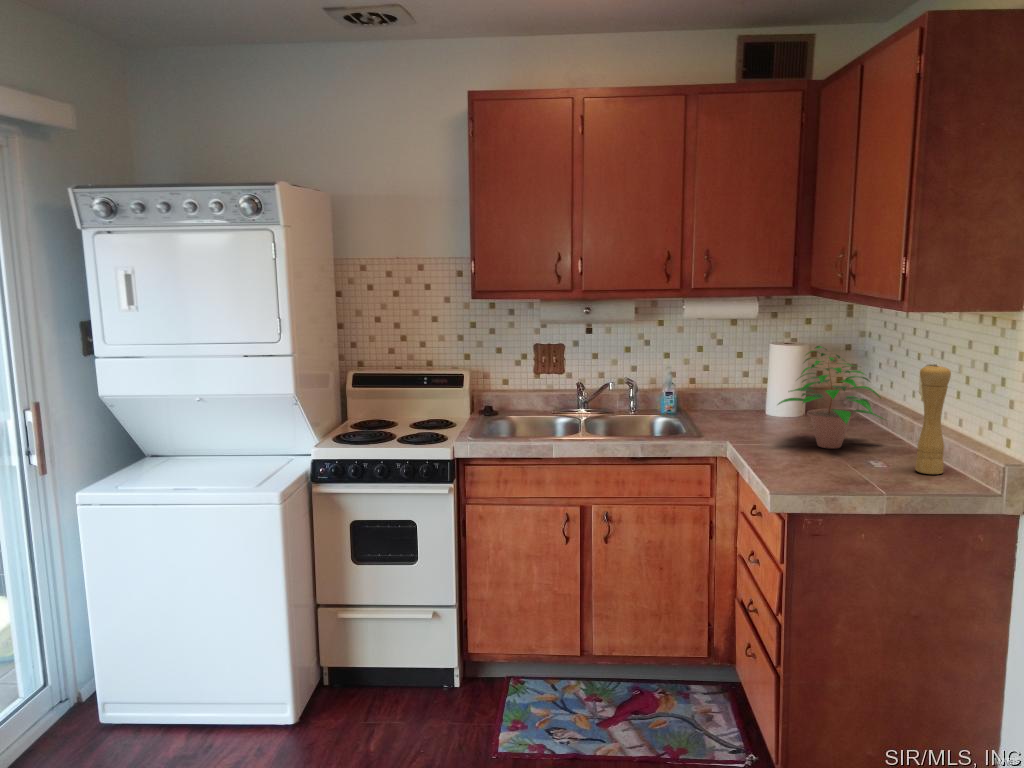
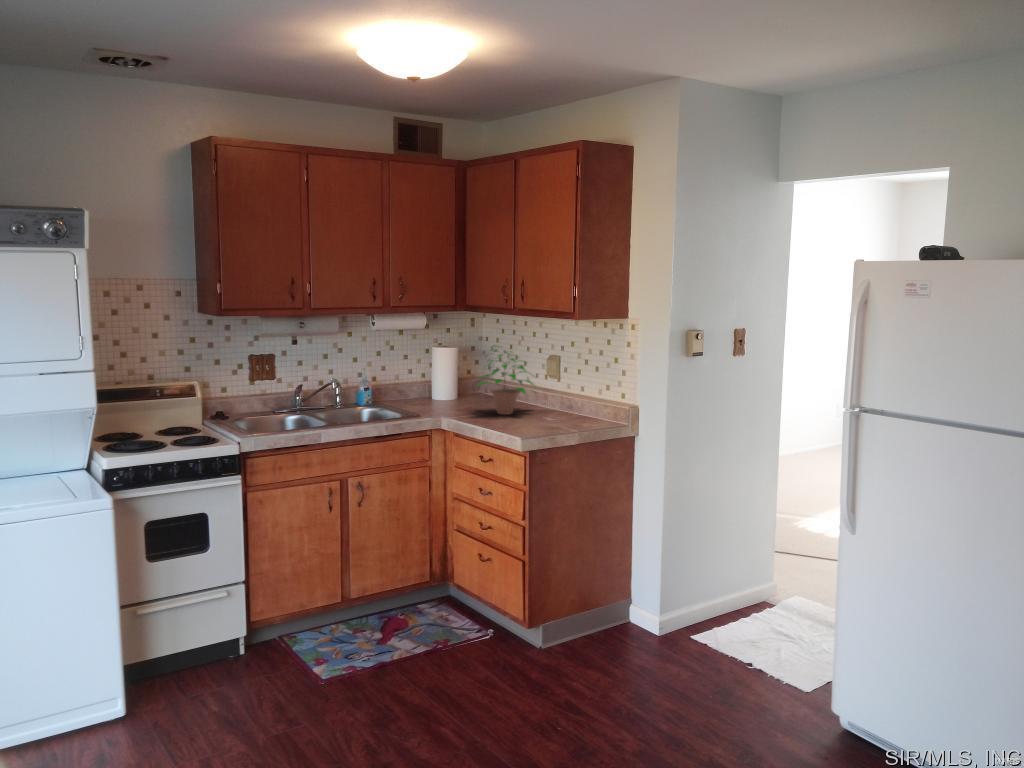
pepper mill: present [915,365,951,474] -> none [574,352,592,420]

